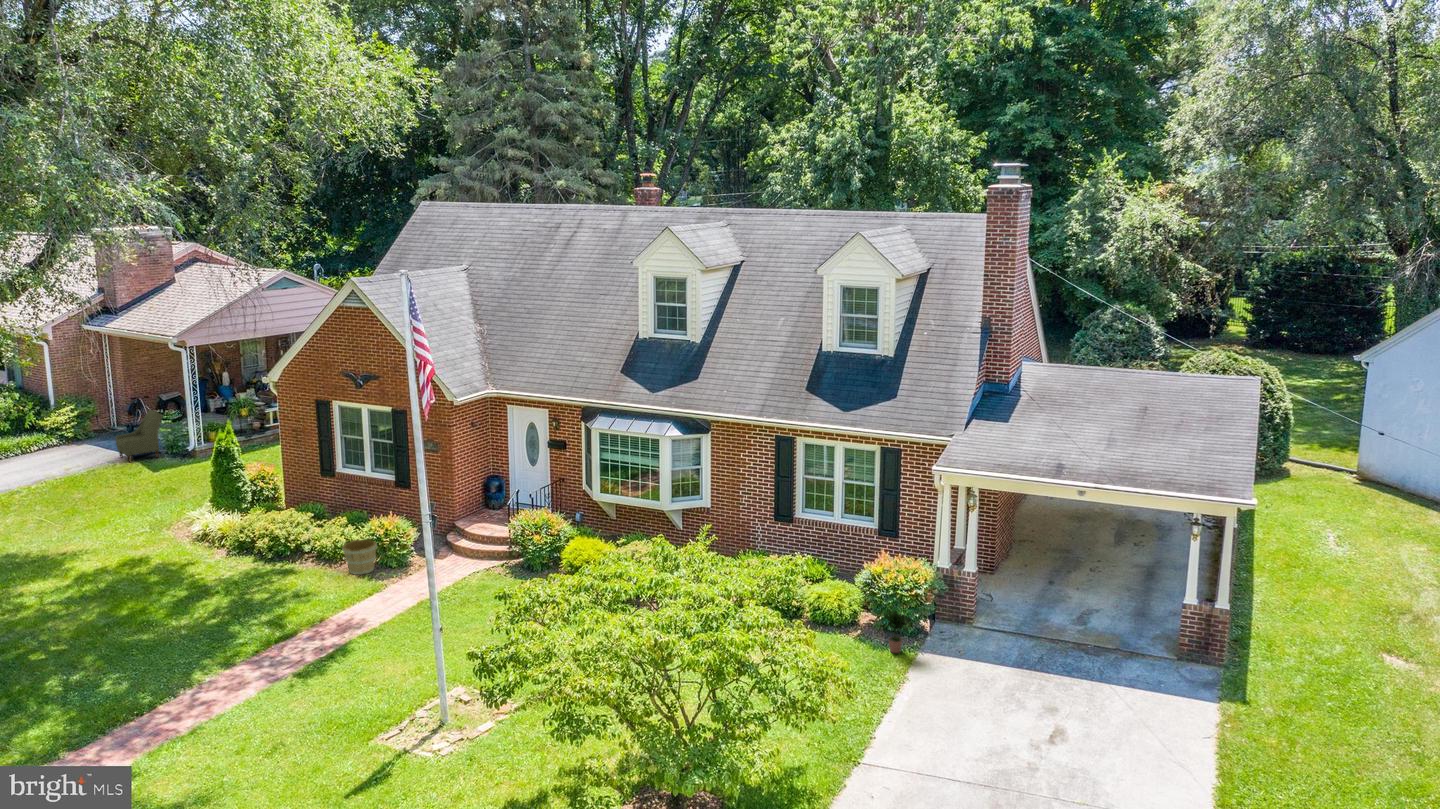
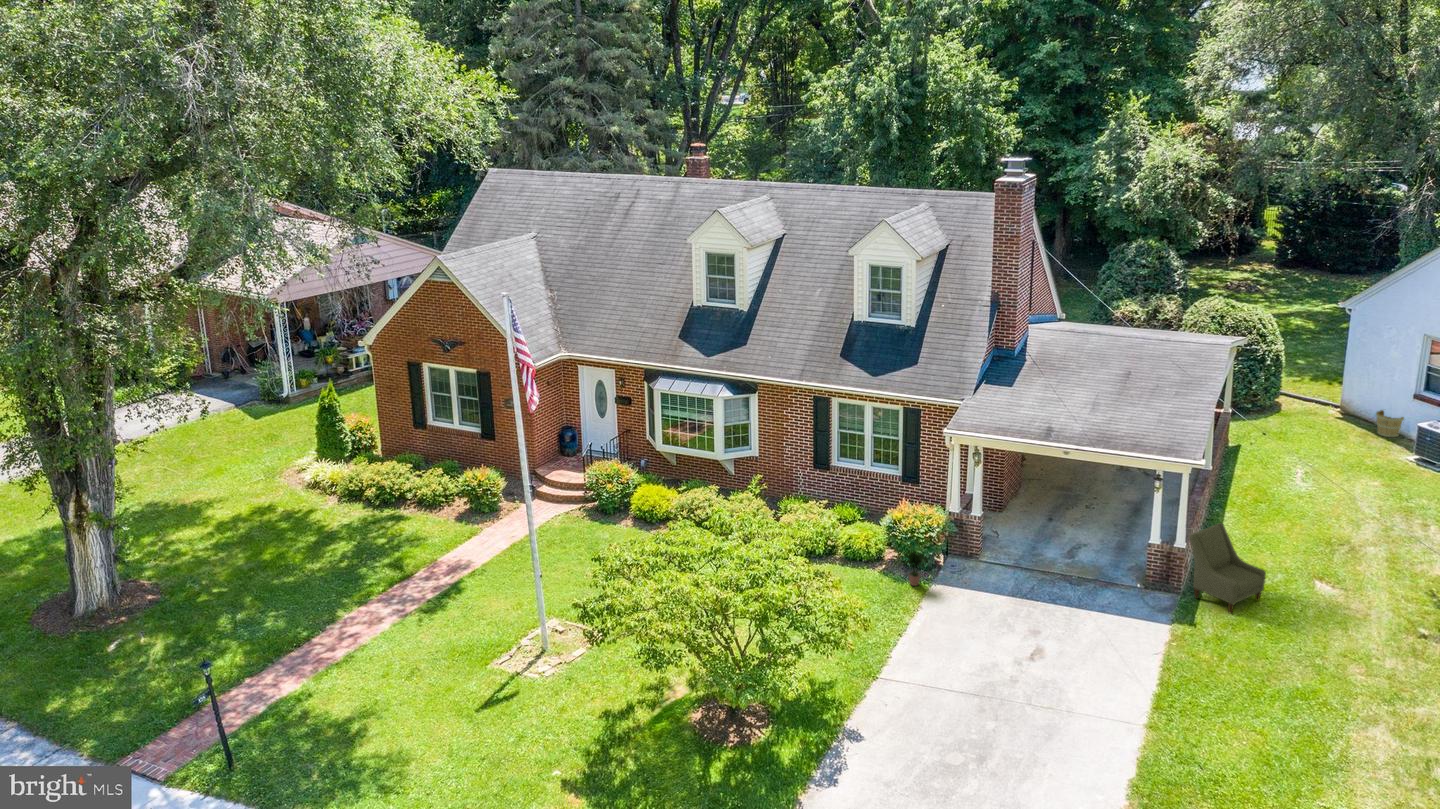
chair: present [116,410,162,462] -> present [1189,523,1266,613]
wooden bucket: present [342,540,377,575] -> present [1376,410,1404,437]

